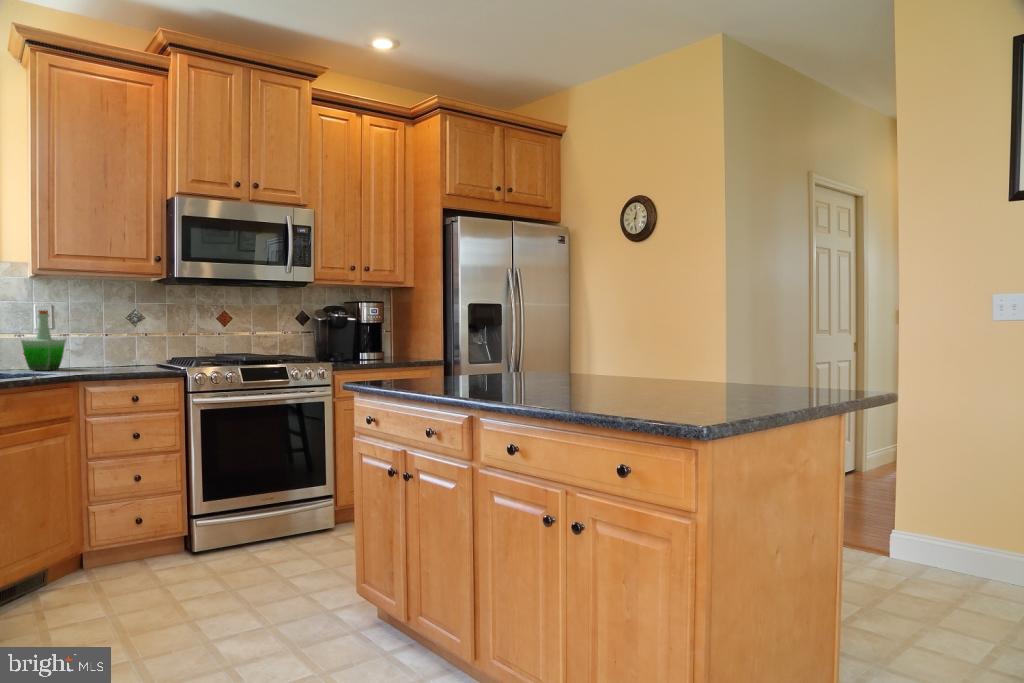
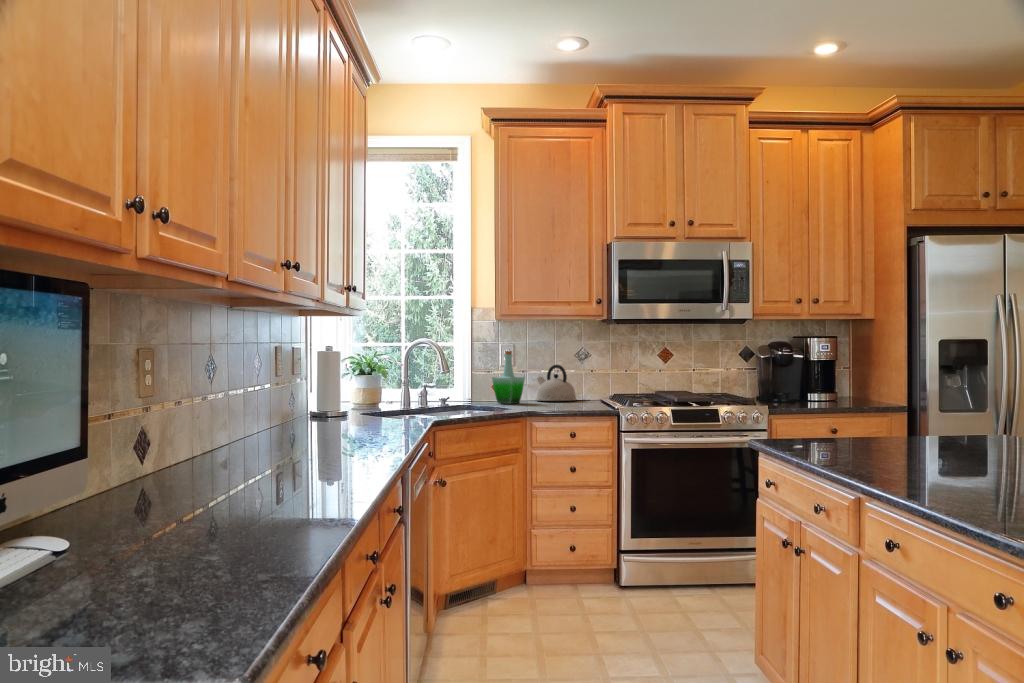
kettle: none [78,326,130,366] -> present [536,365,576,401]

